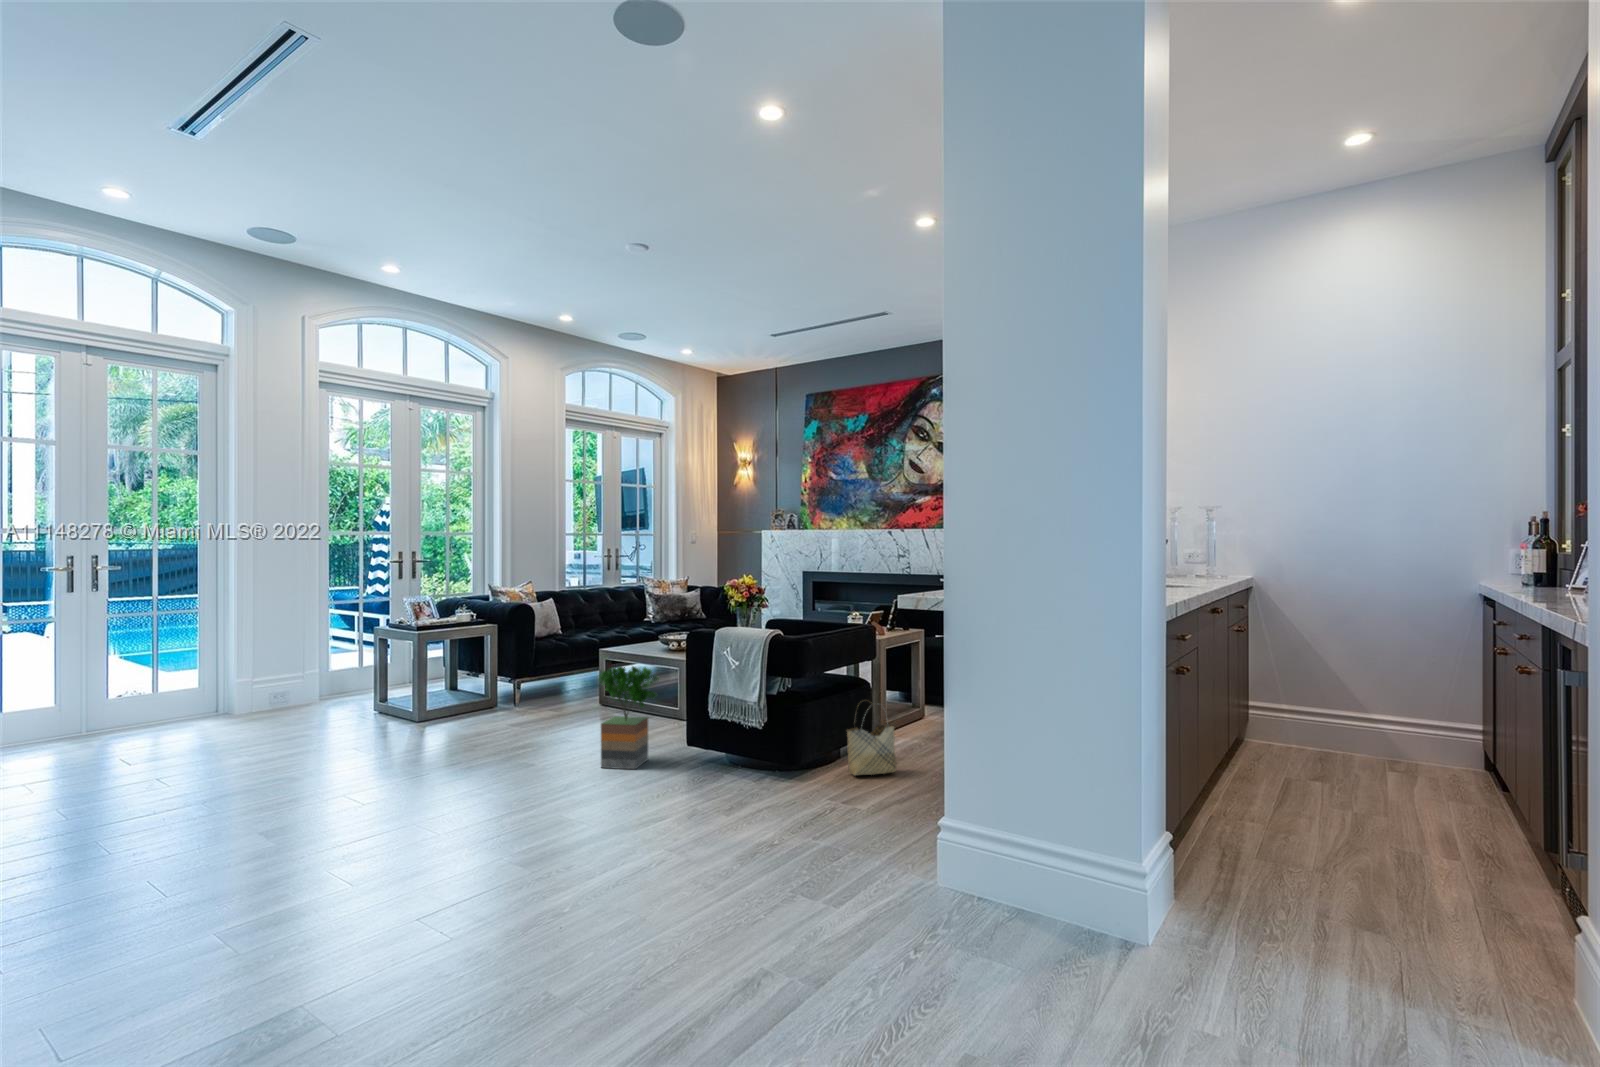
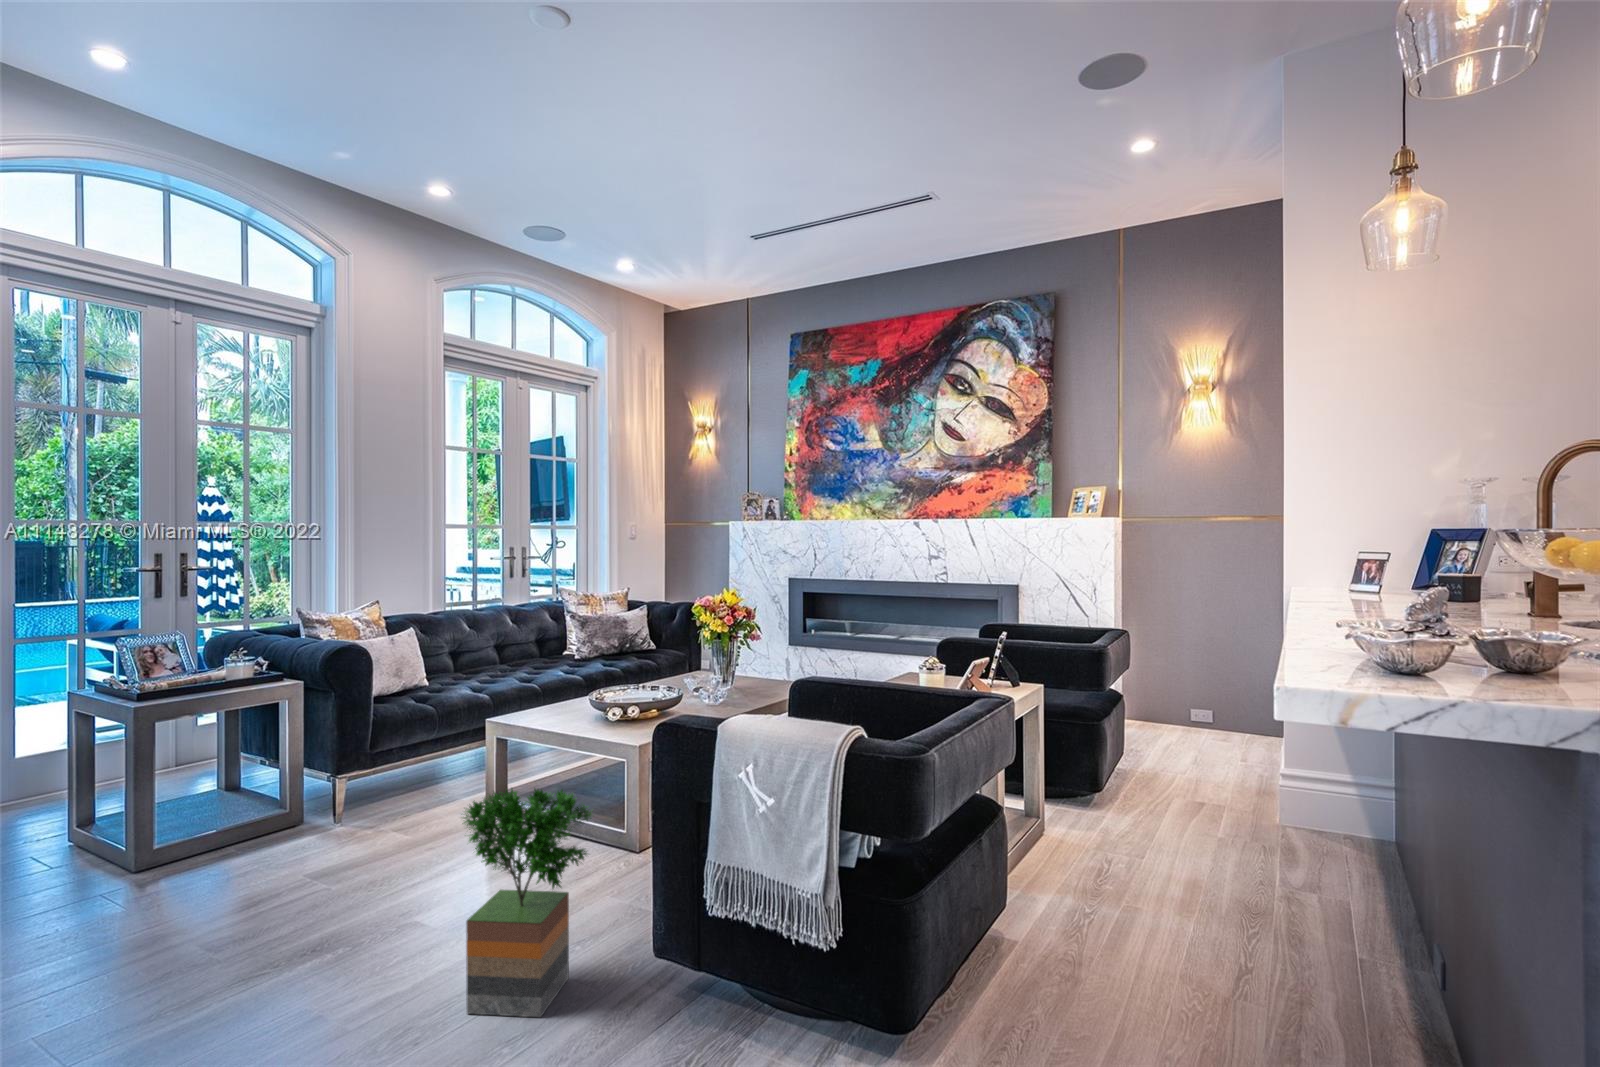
woven basket: present [847,705,896,775] -> none [991,857,1091,1030]

